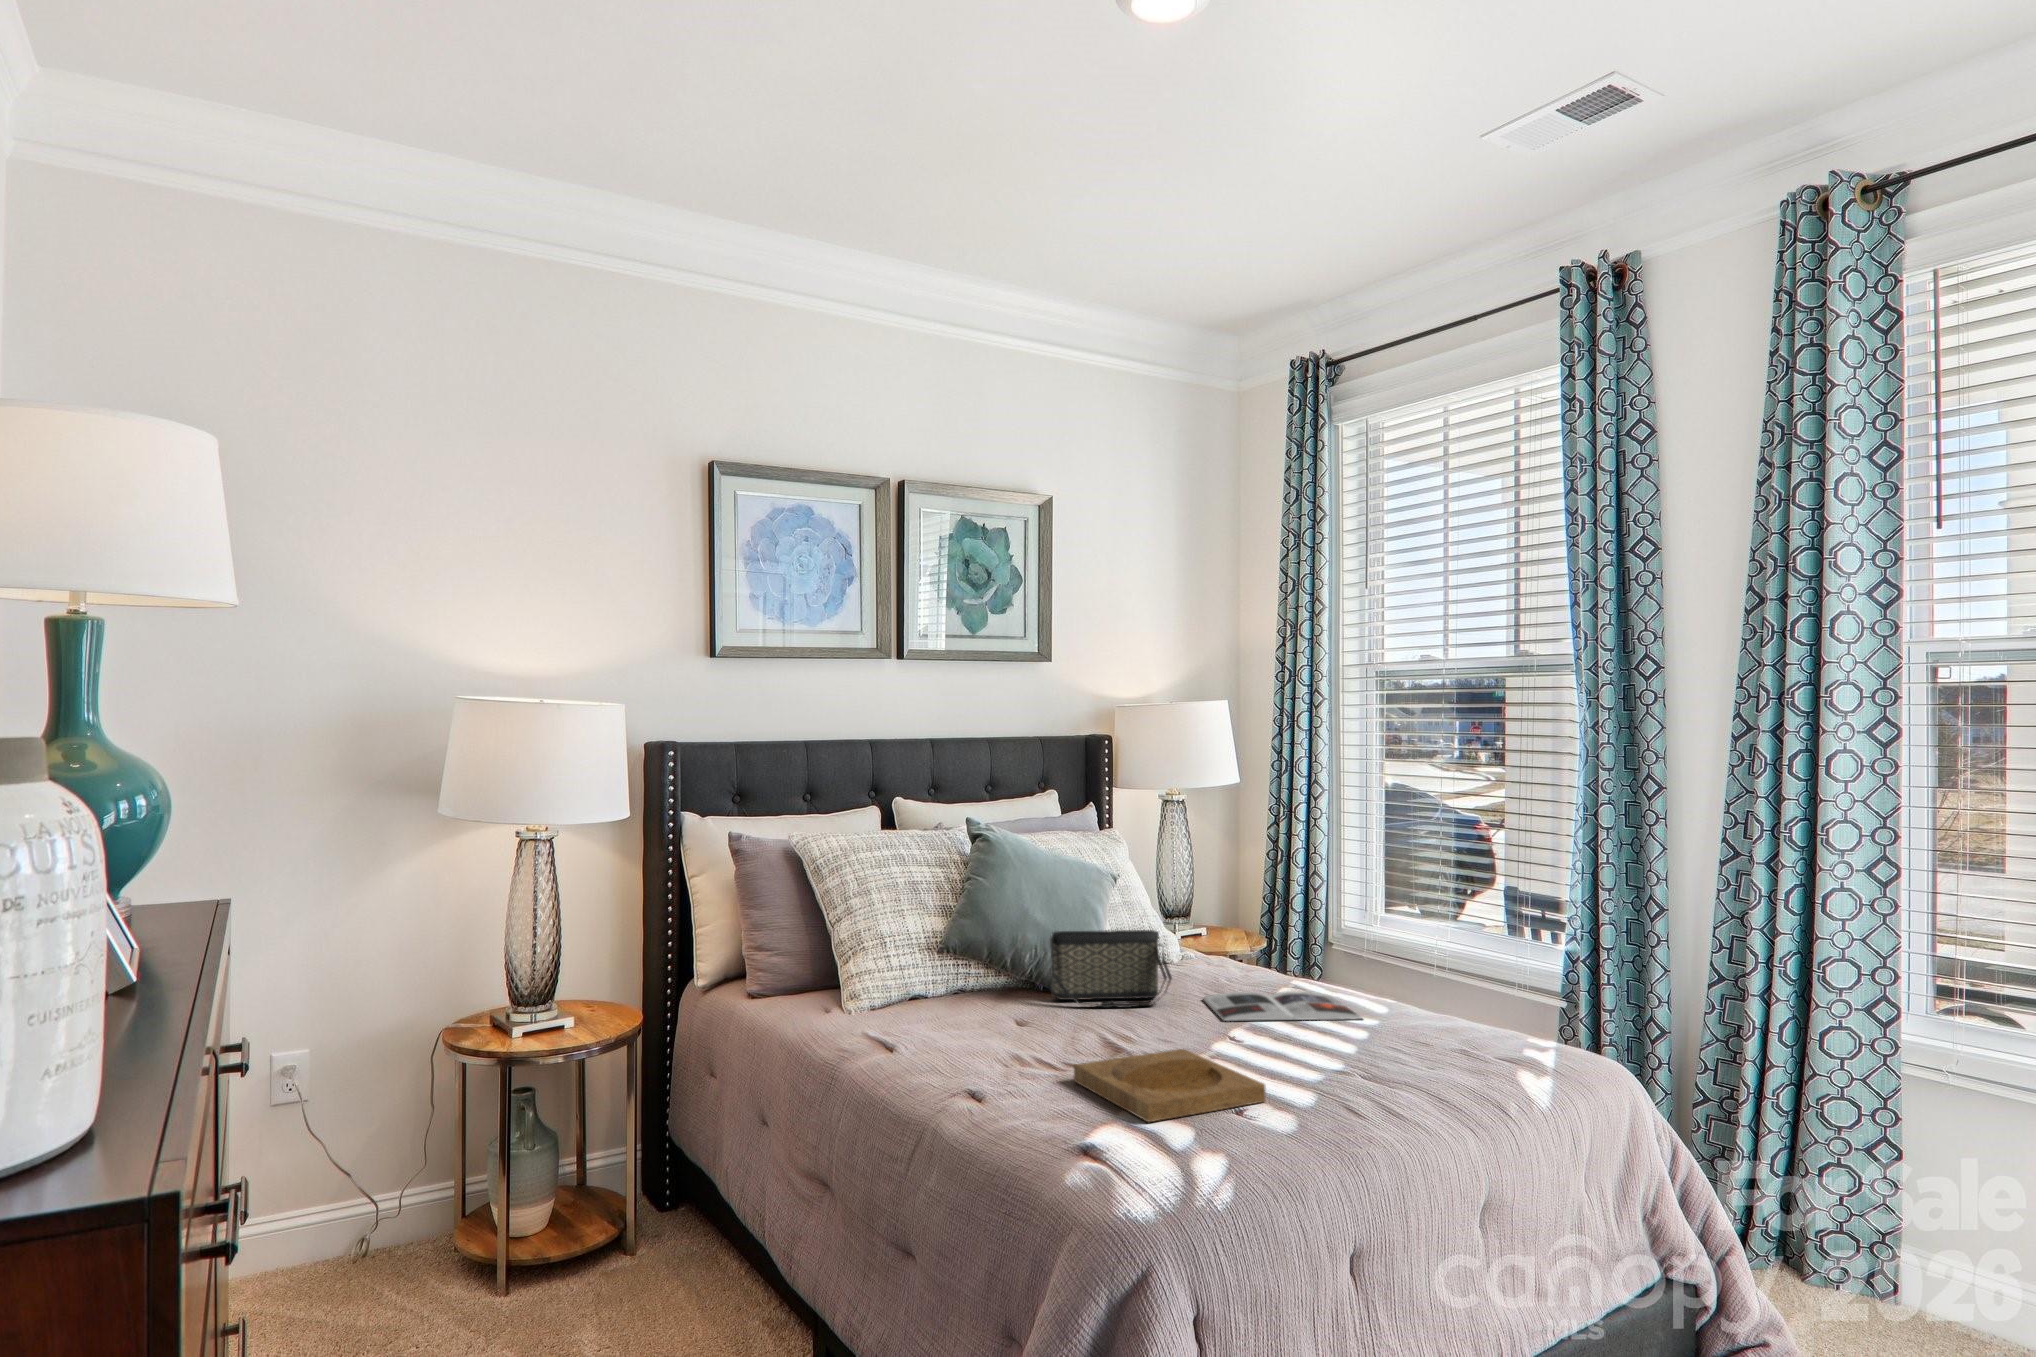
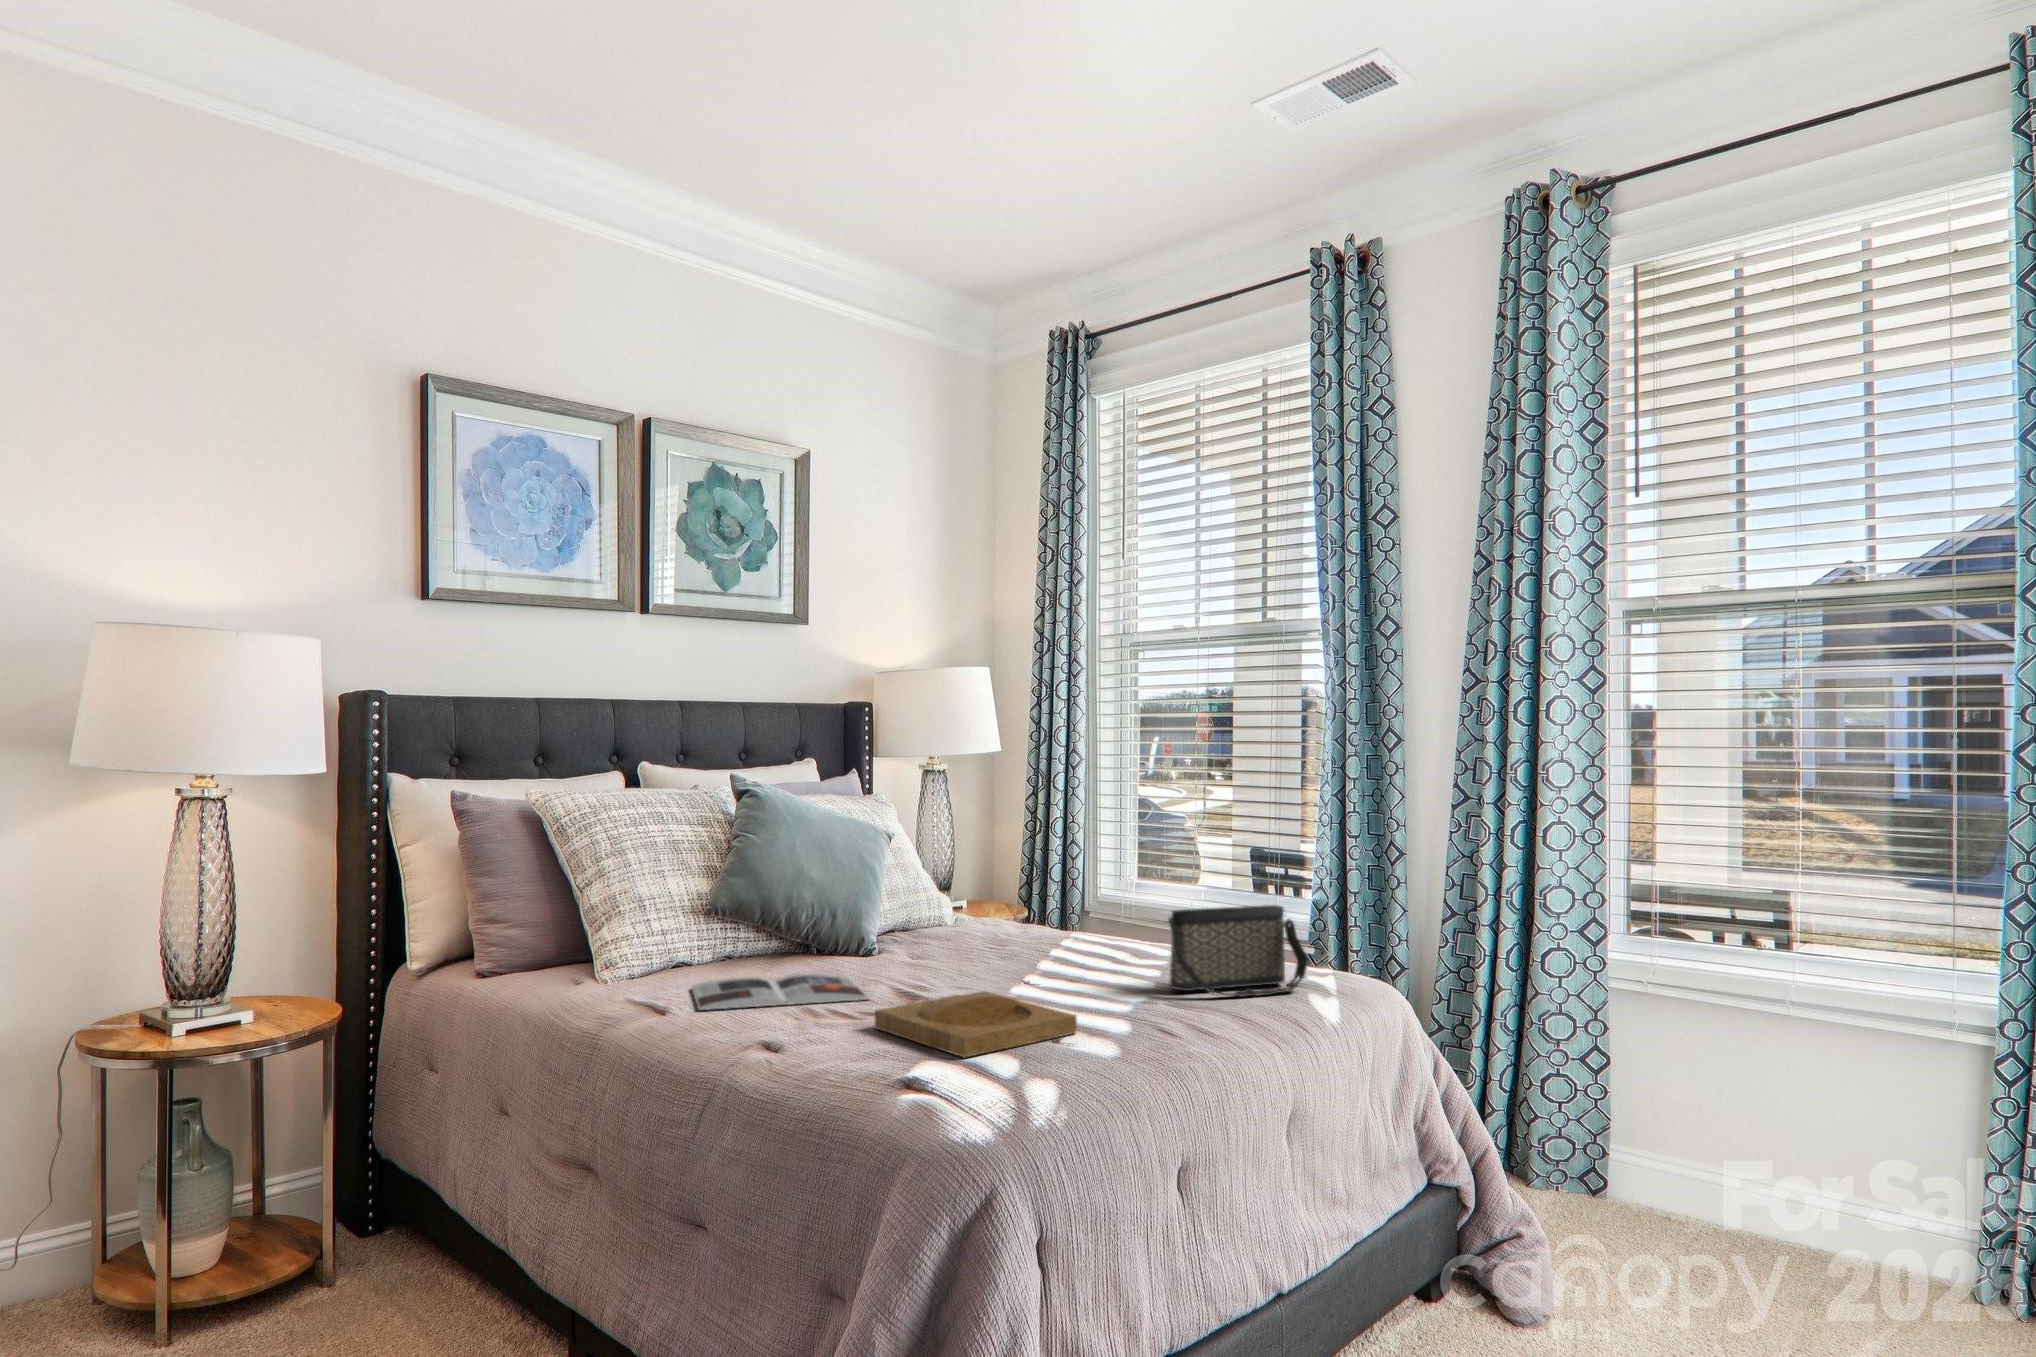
handbag: present [1050,930,1172,1008] -> present [1169,905,1308,997]
magazine: present [1203,991,1362,1021] -> present [692,974,869,1010]

